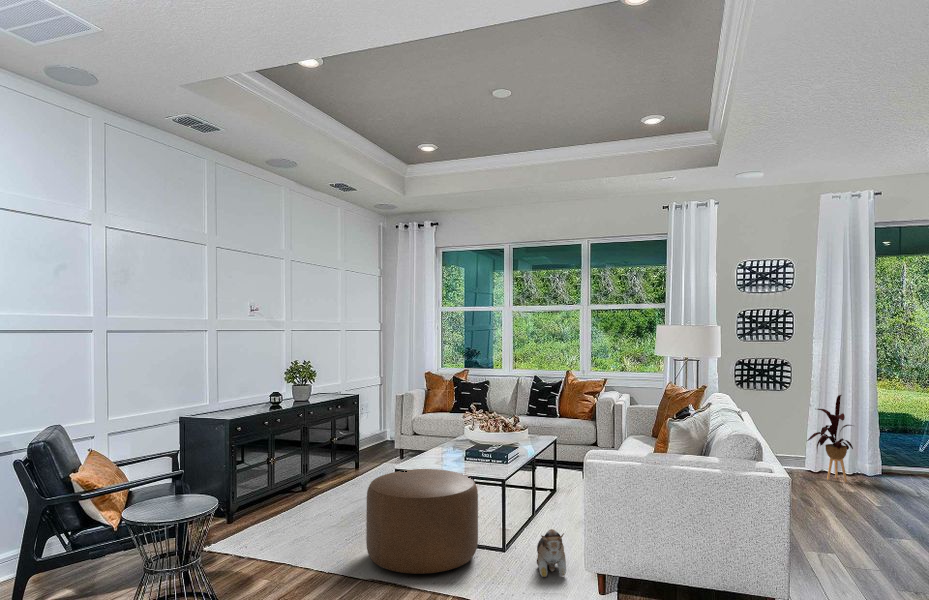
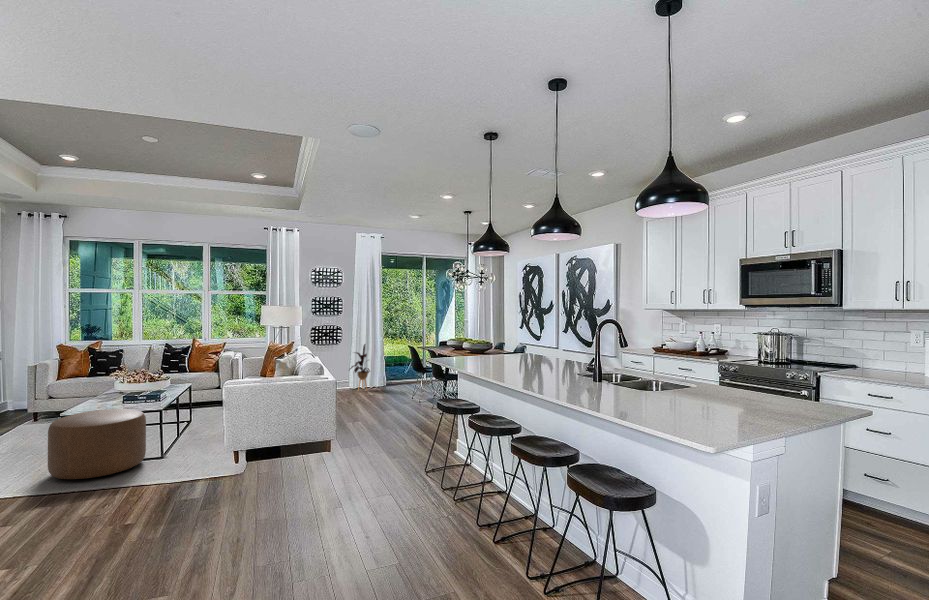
plush toy: present [537,529,566,577] -> none [191,430,213,460]

